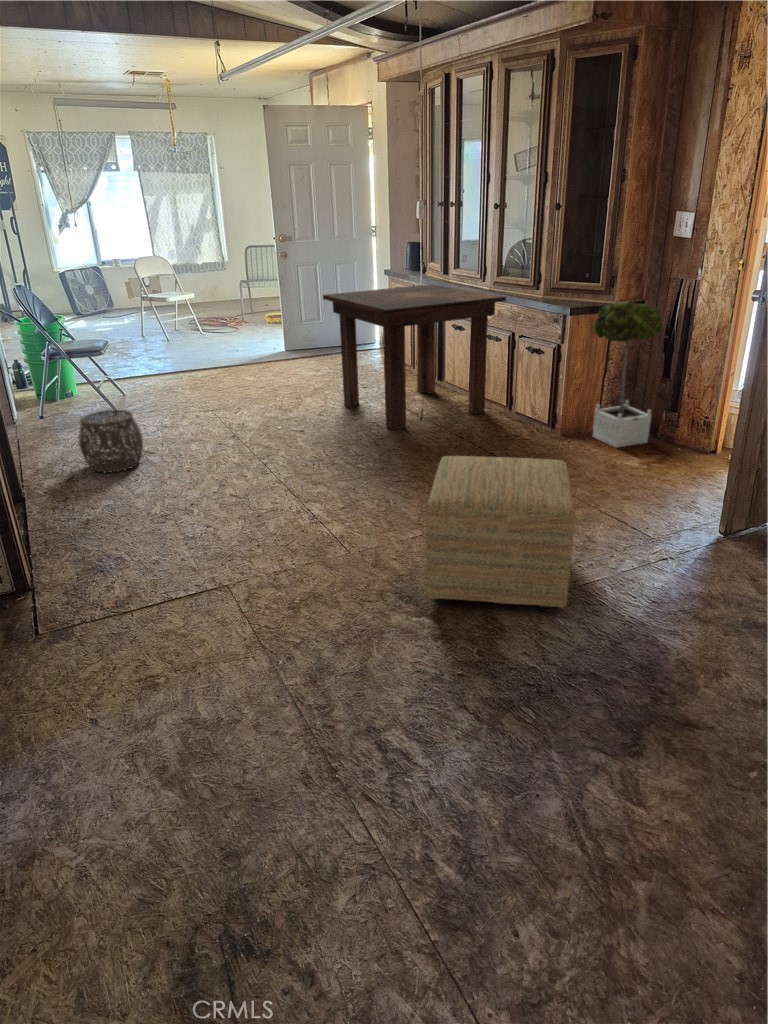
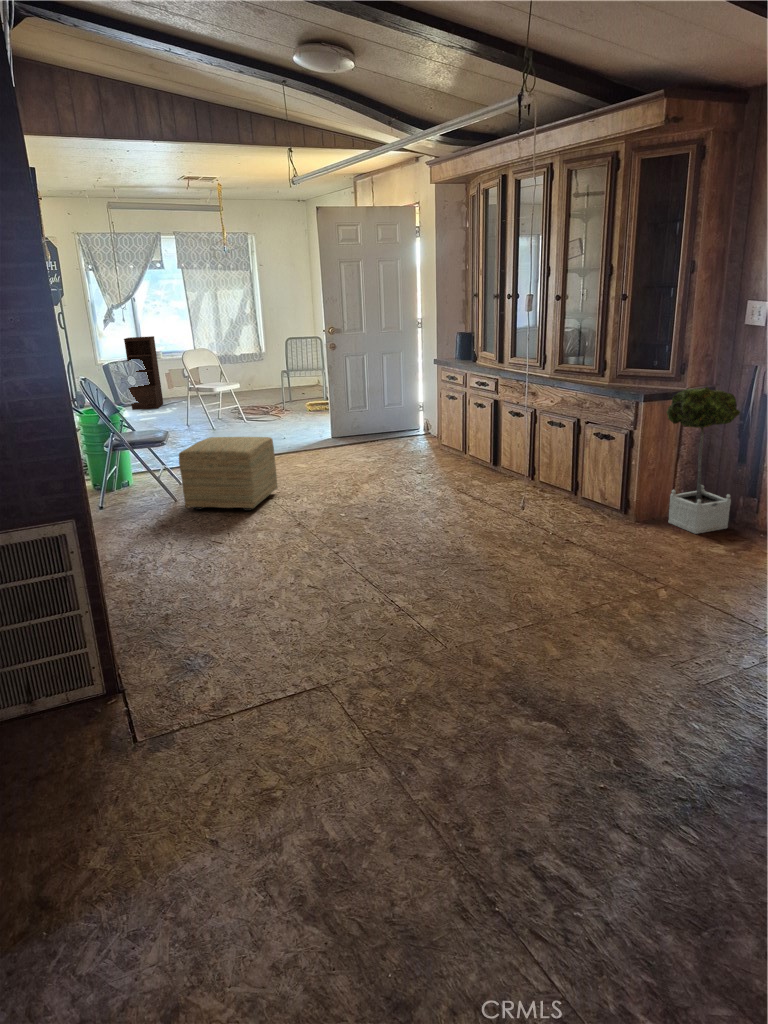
bookshelf: none [80,244,124,320] -> present [124,336,163,410]
dining table: present [323,284,506,430] -> none [384,372,571,518]
woven basket: present [79,410,143,473] -> none [150,502,213,566]
ottoman: present [425,456,575,608] -> present [179,437,278,511]

